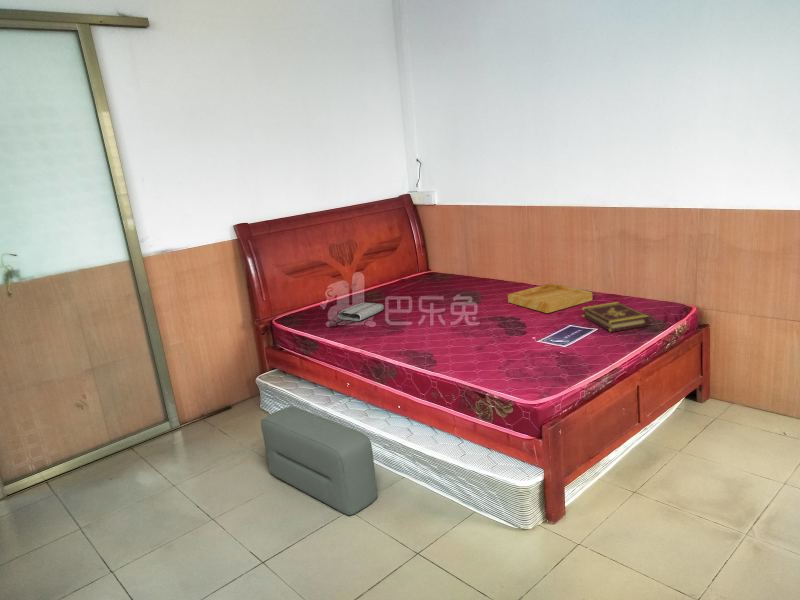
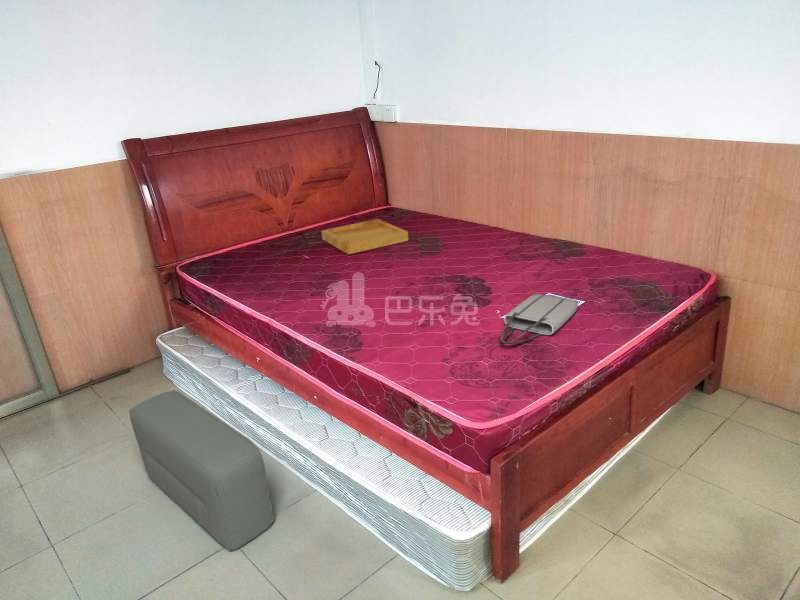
tray: present [508,283,592,313] -> present [321,219,408,254]
book: present [582,302,649,332] -> none [566,263,654,307]
tote bag: present [329,303,384,325] -> present [501,294,578,344]

